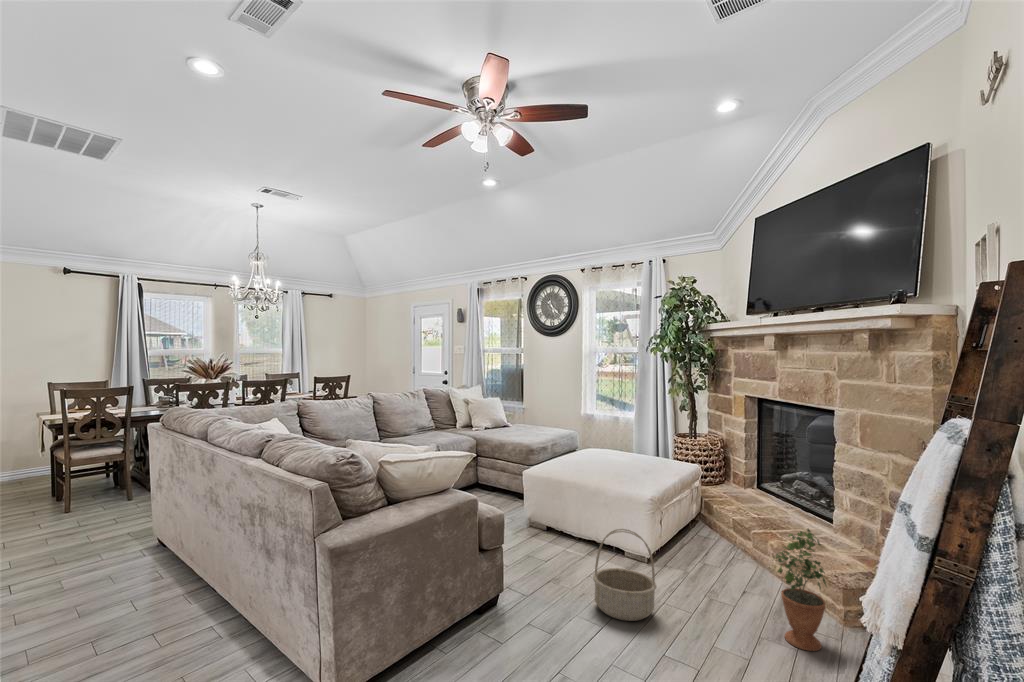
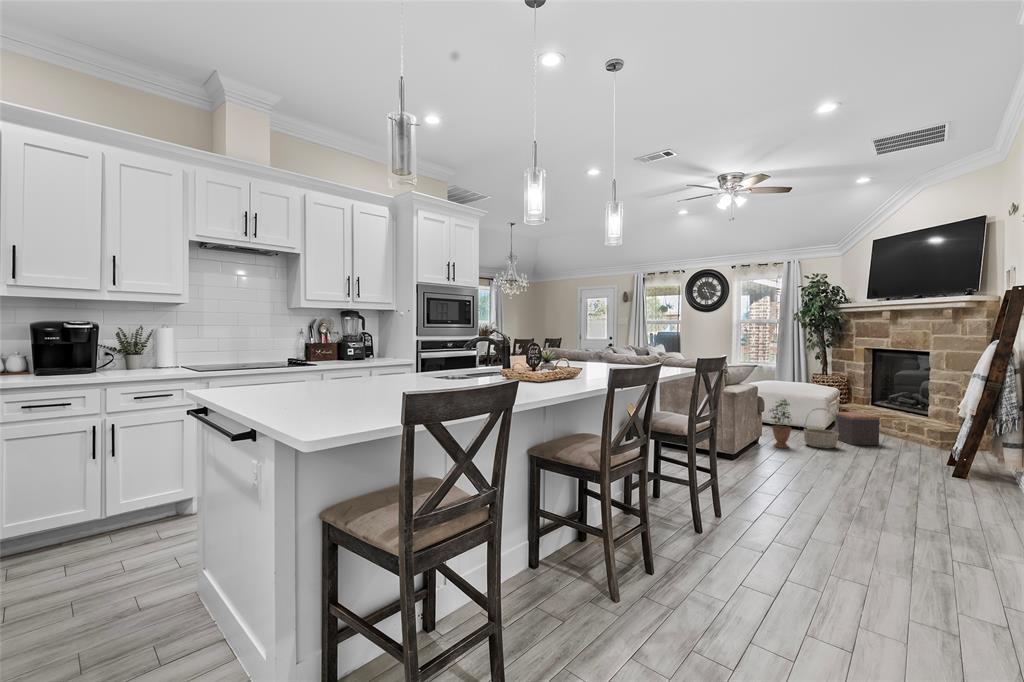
footstool: none [669,526,741,602] -> present [835,412,879,445]
potted plant: present [776,529,826,651] -> present [770,400,792,448]

